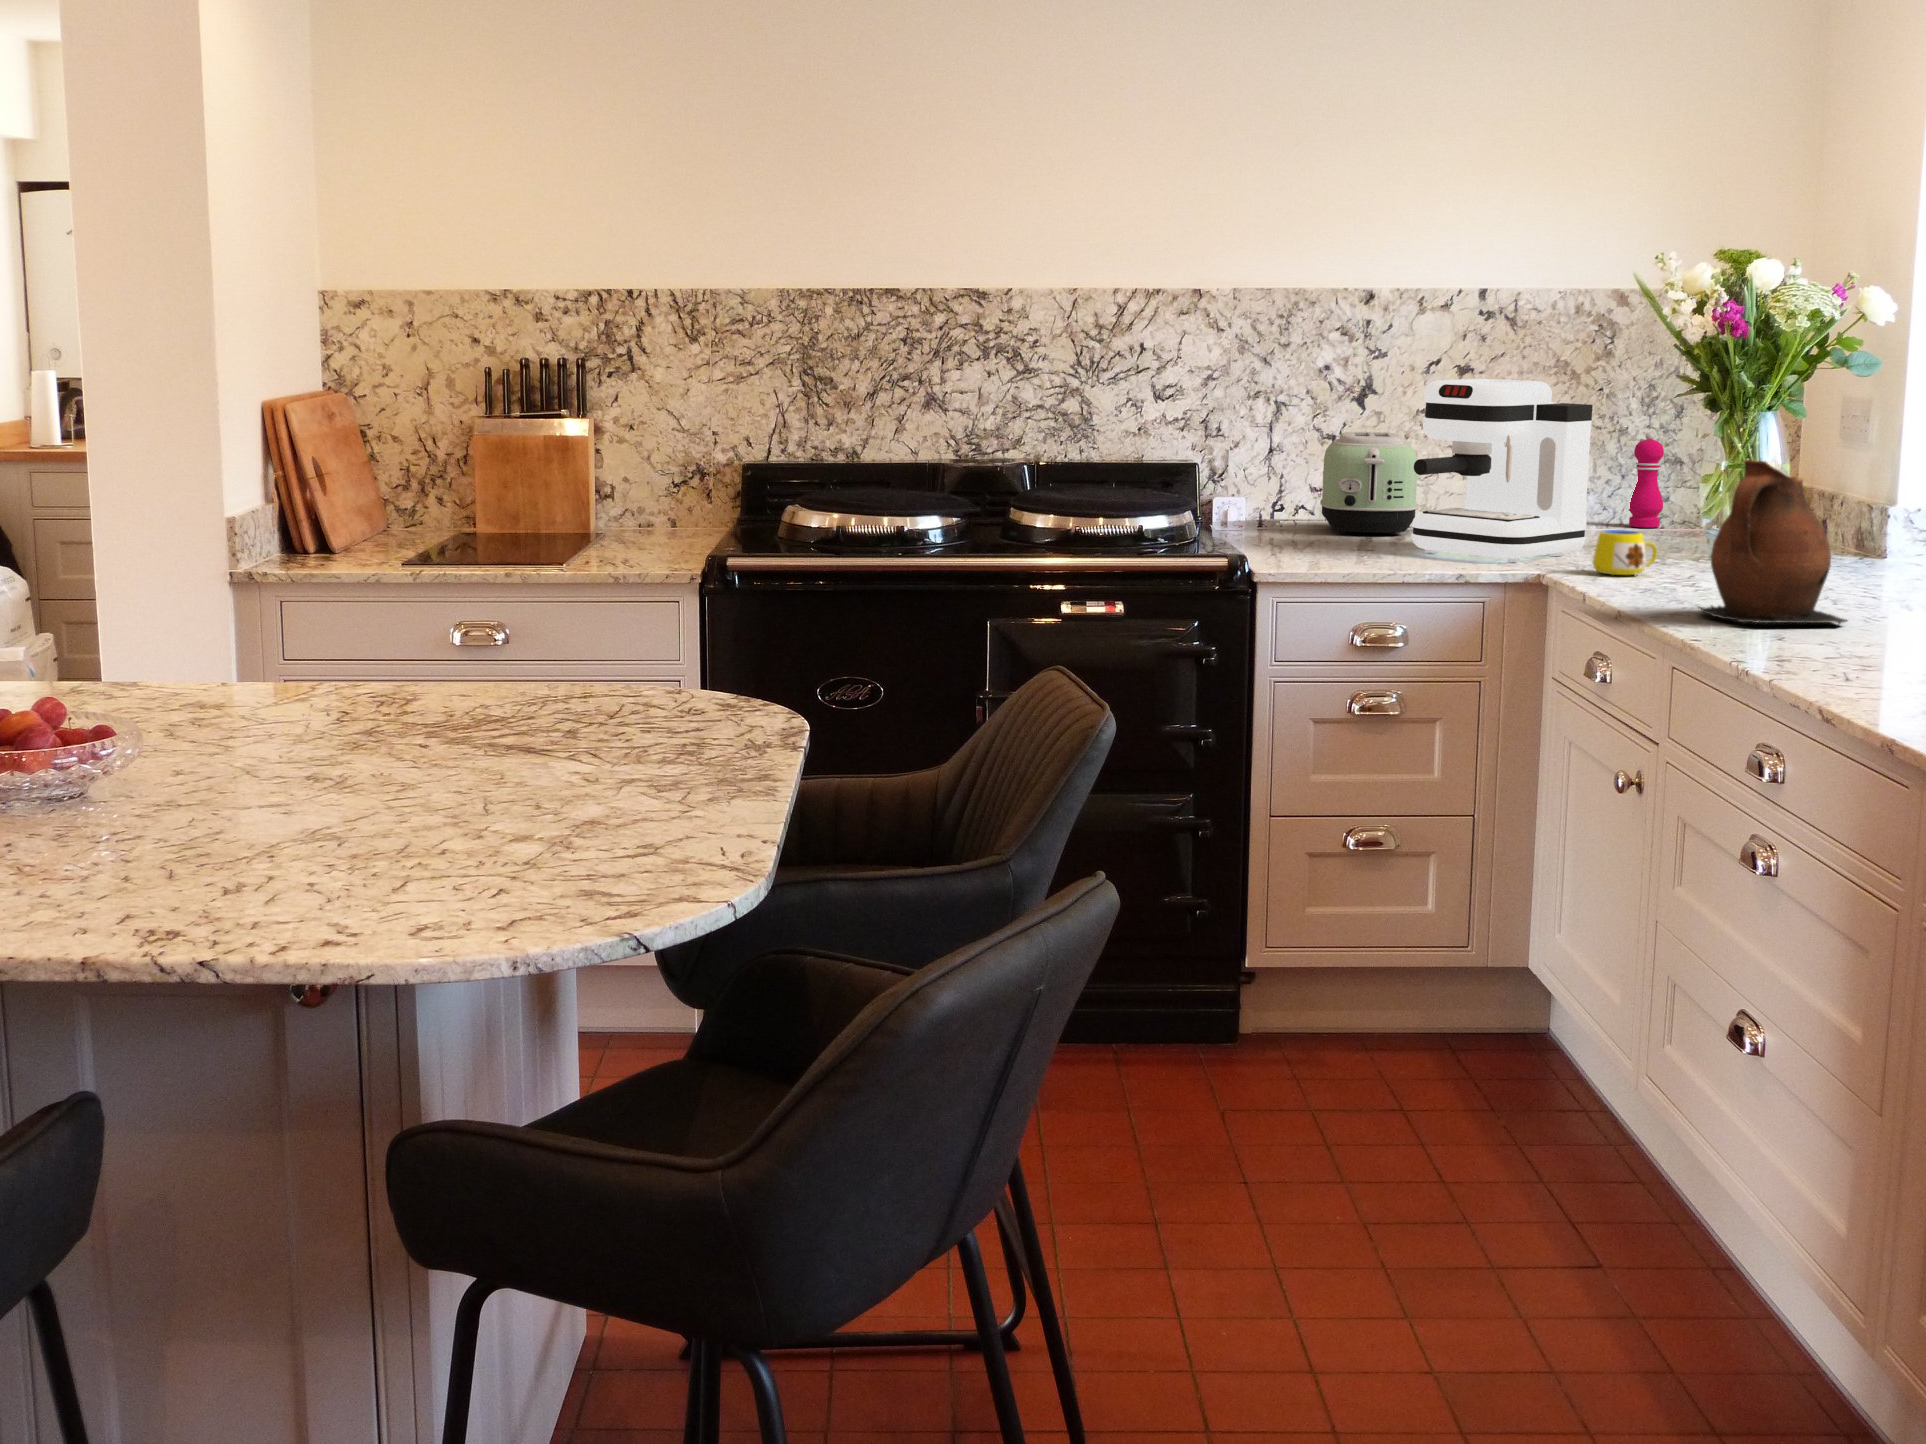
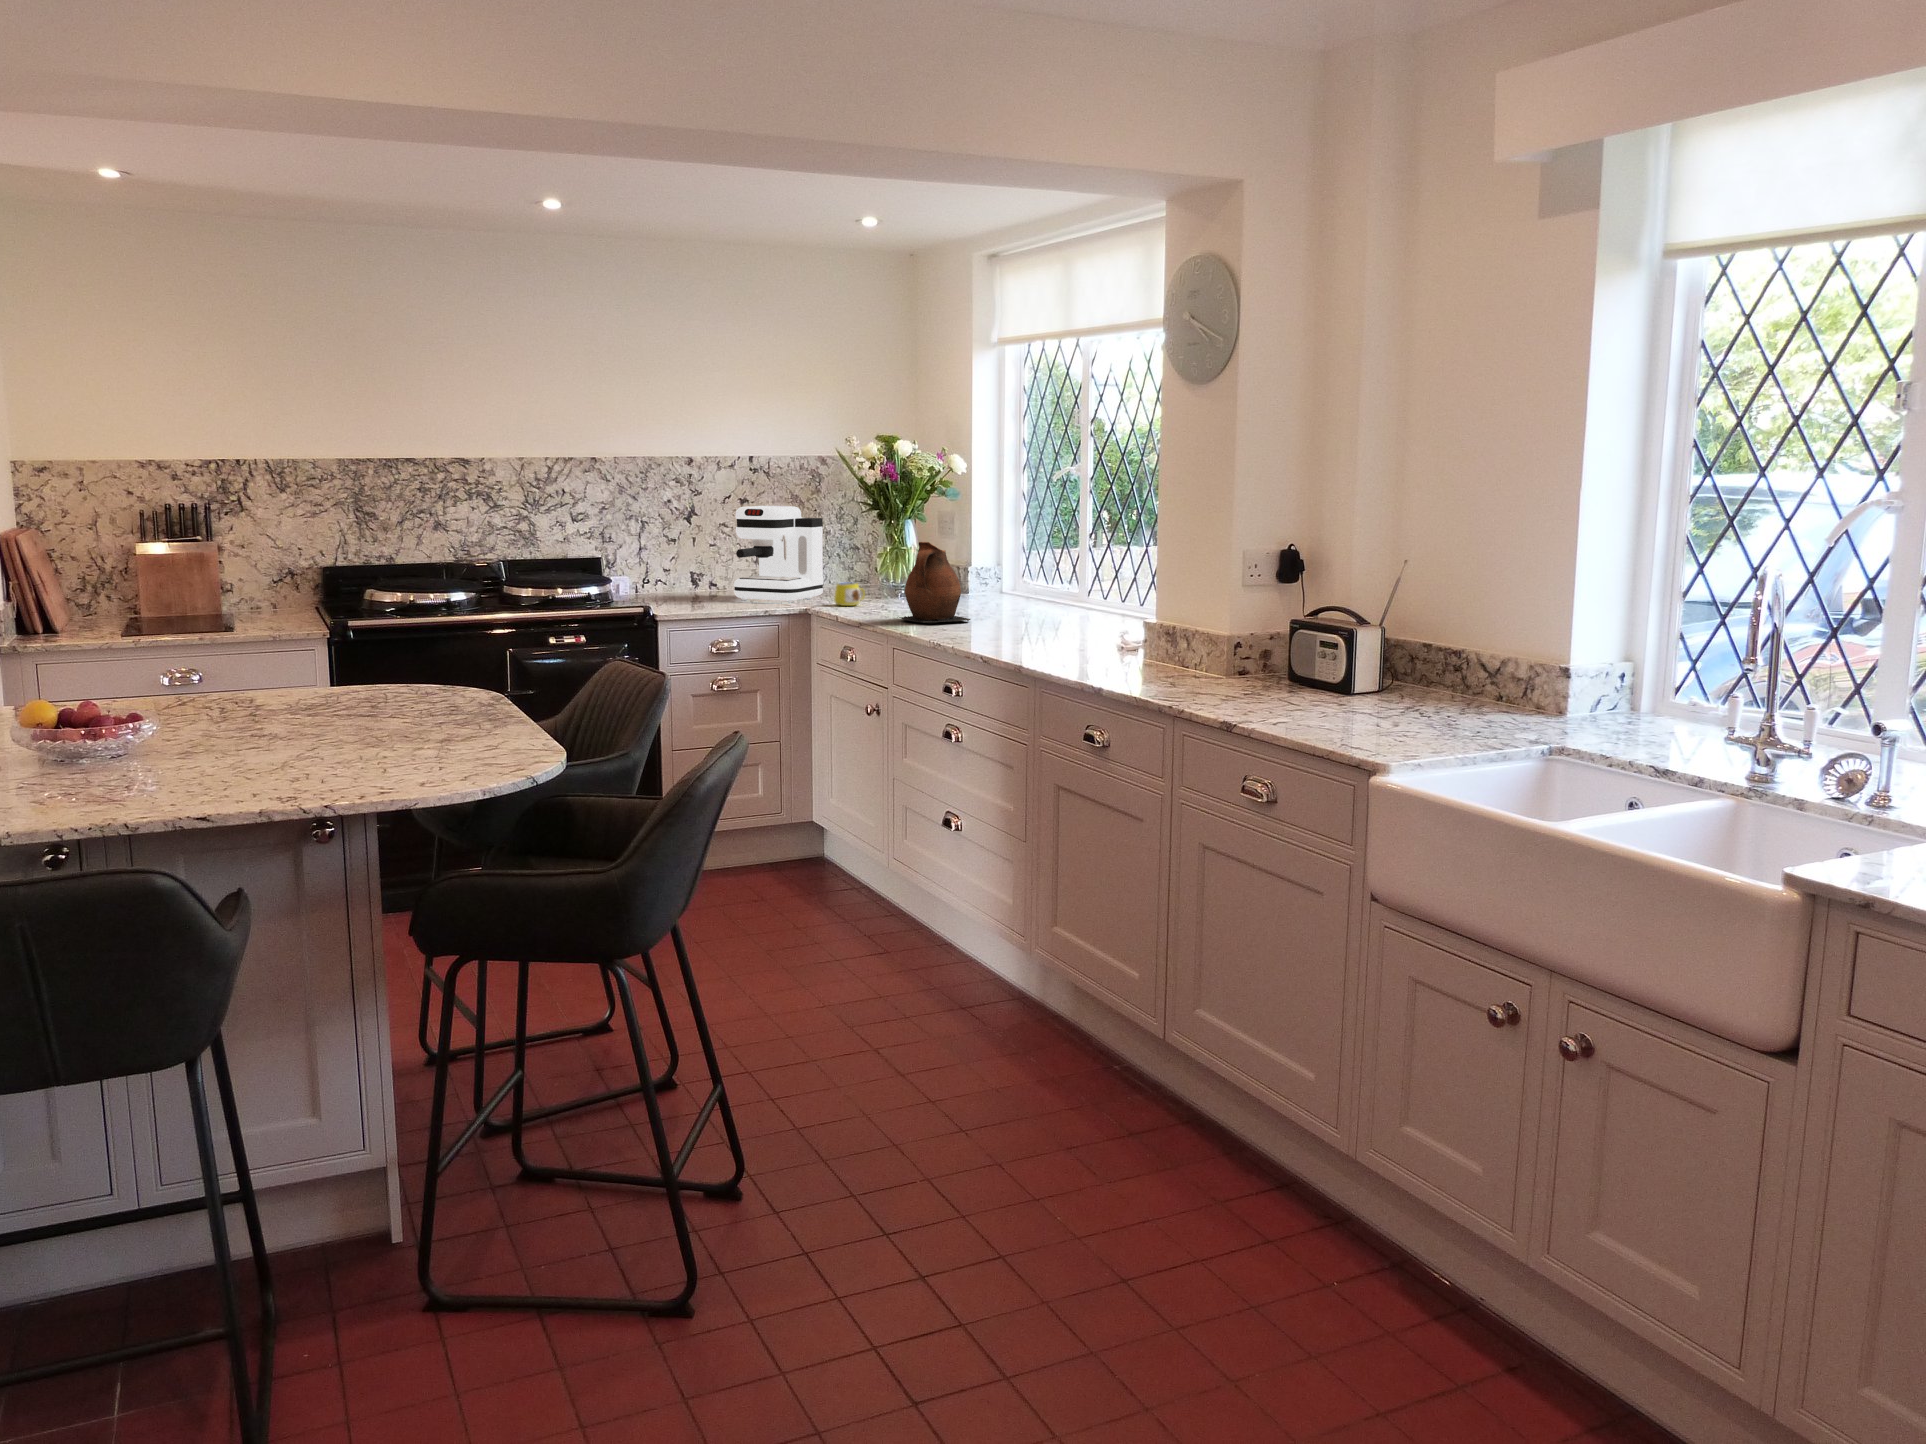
toaster: present [1320,432,1417,535] -> none [672,537,727,593]
pepper mill: present [1629,432,1664,528] -> none [832,533,850,584]

